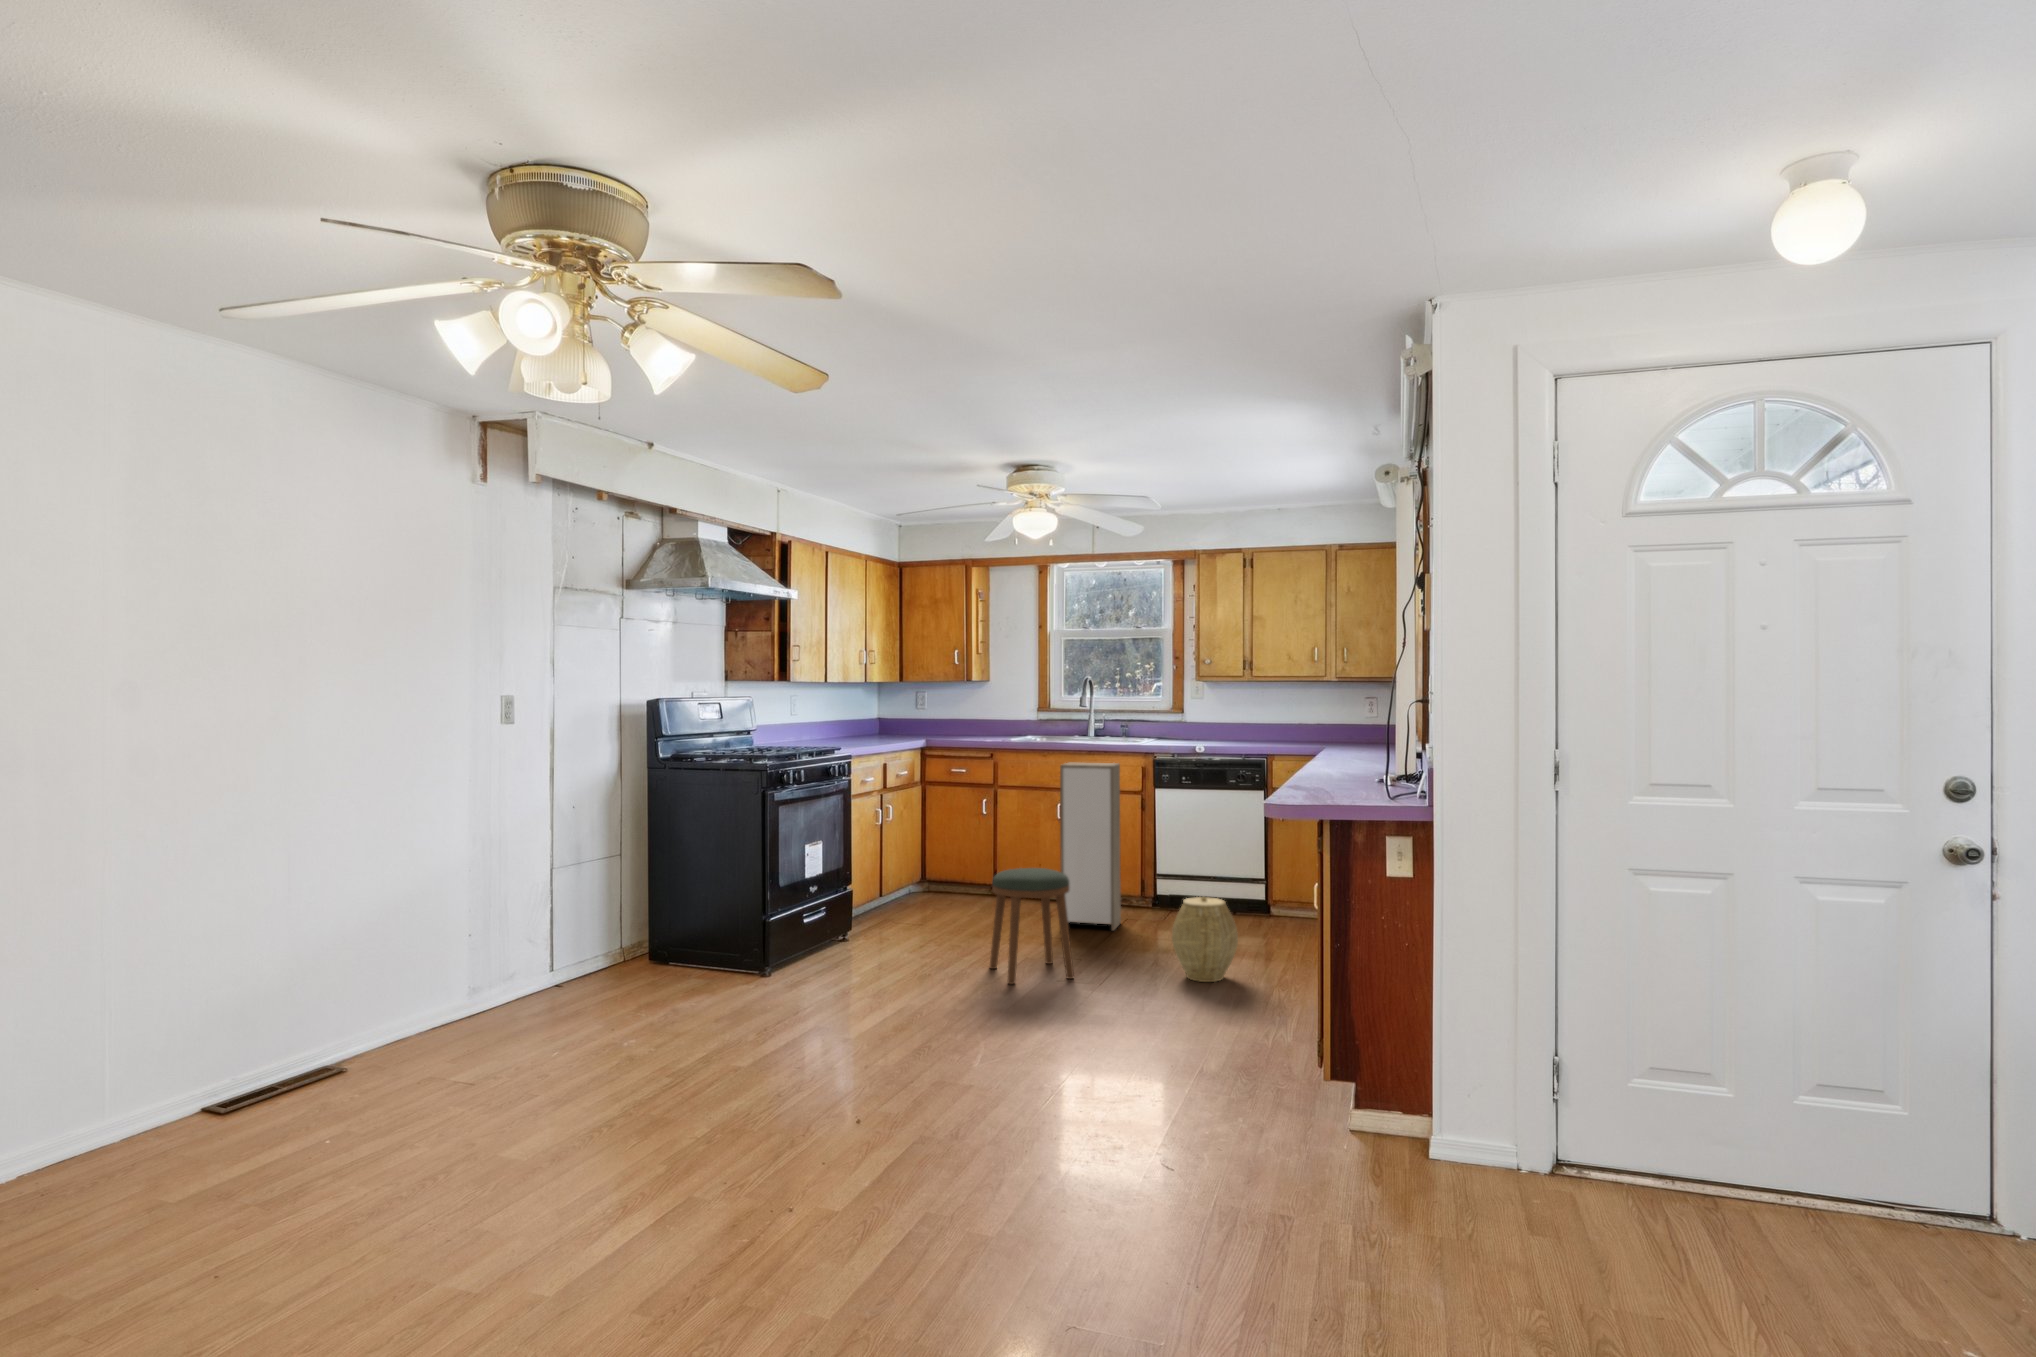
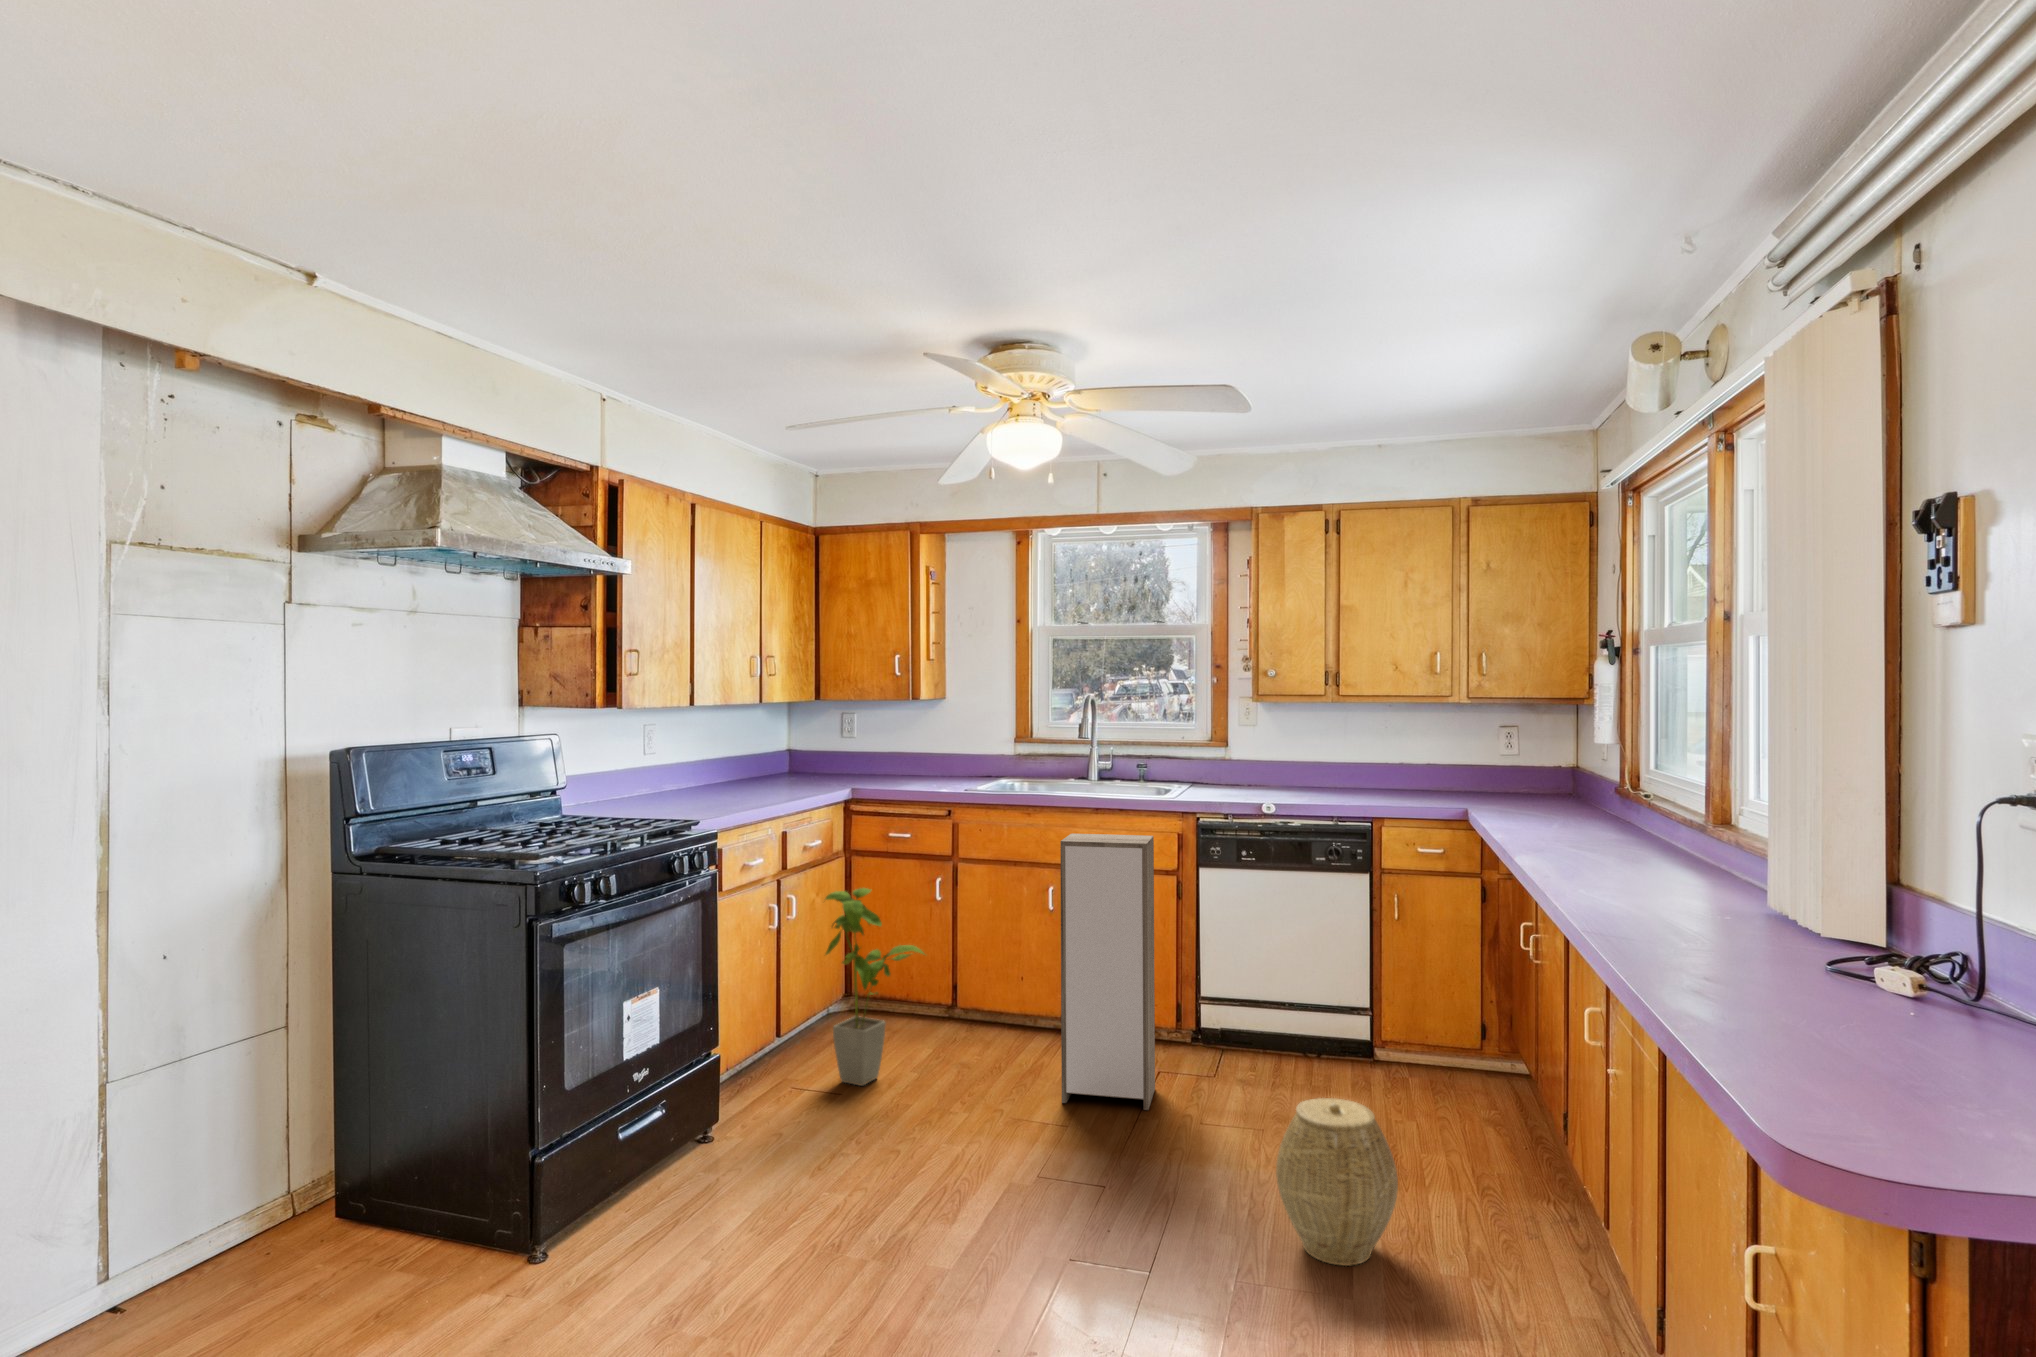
house plant: none [912,796,978,920] -> present [826,888,924,1086]
stool: present [990,868,1074,984] -> none [948,1043,1103,1283]

